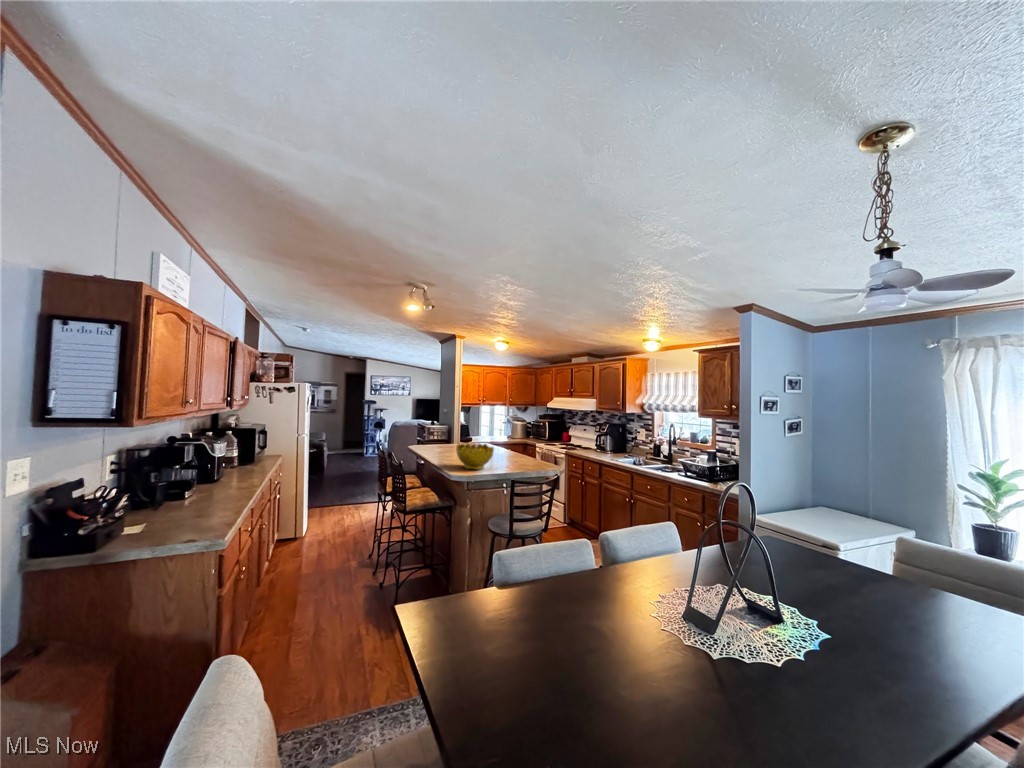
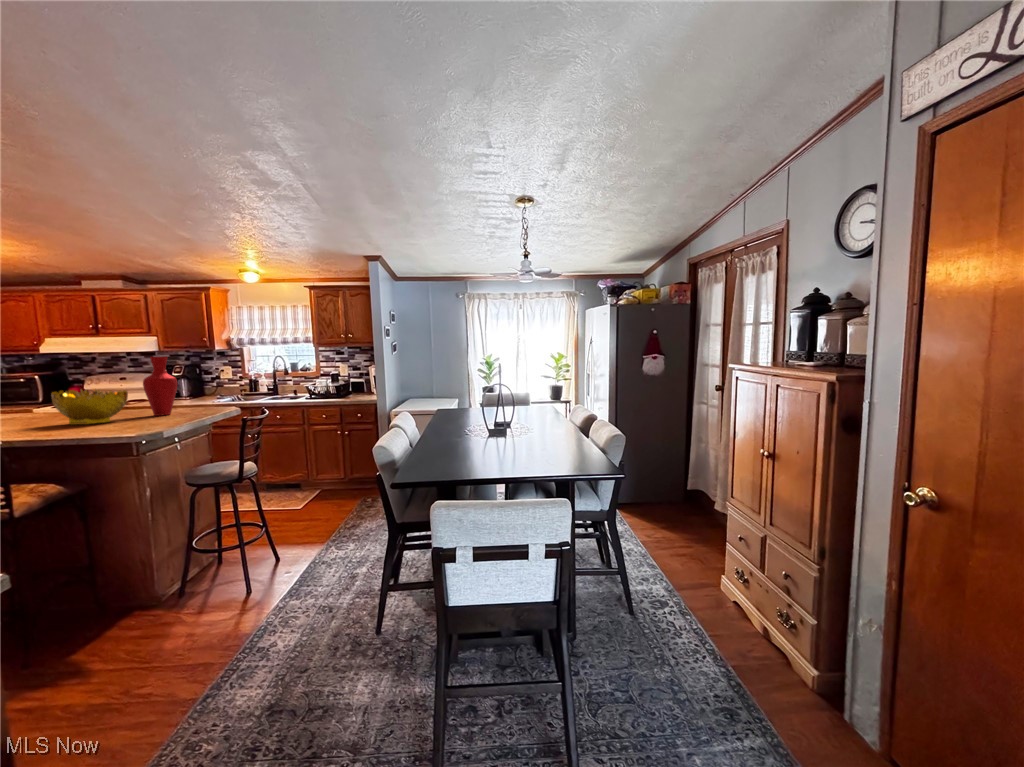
vase: none [512,423,533,471] -> present [143,357,177,416]

